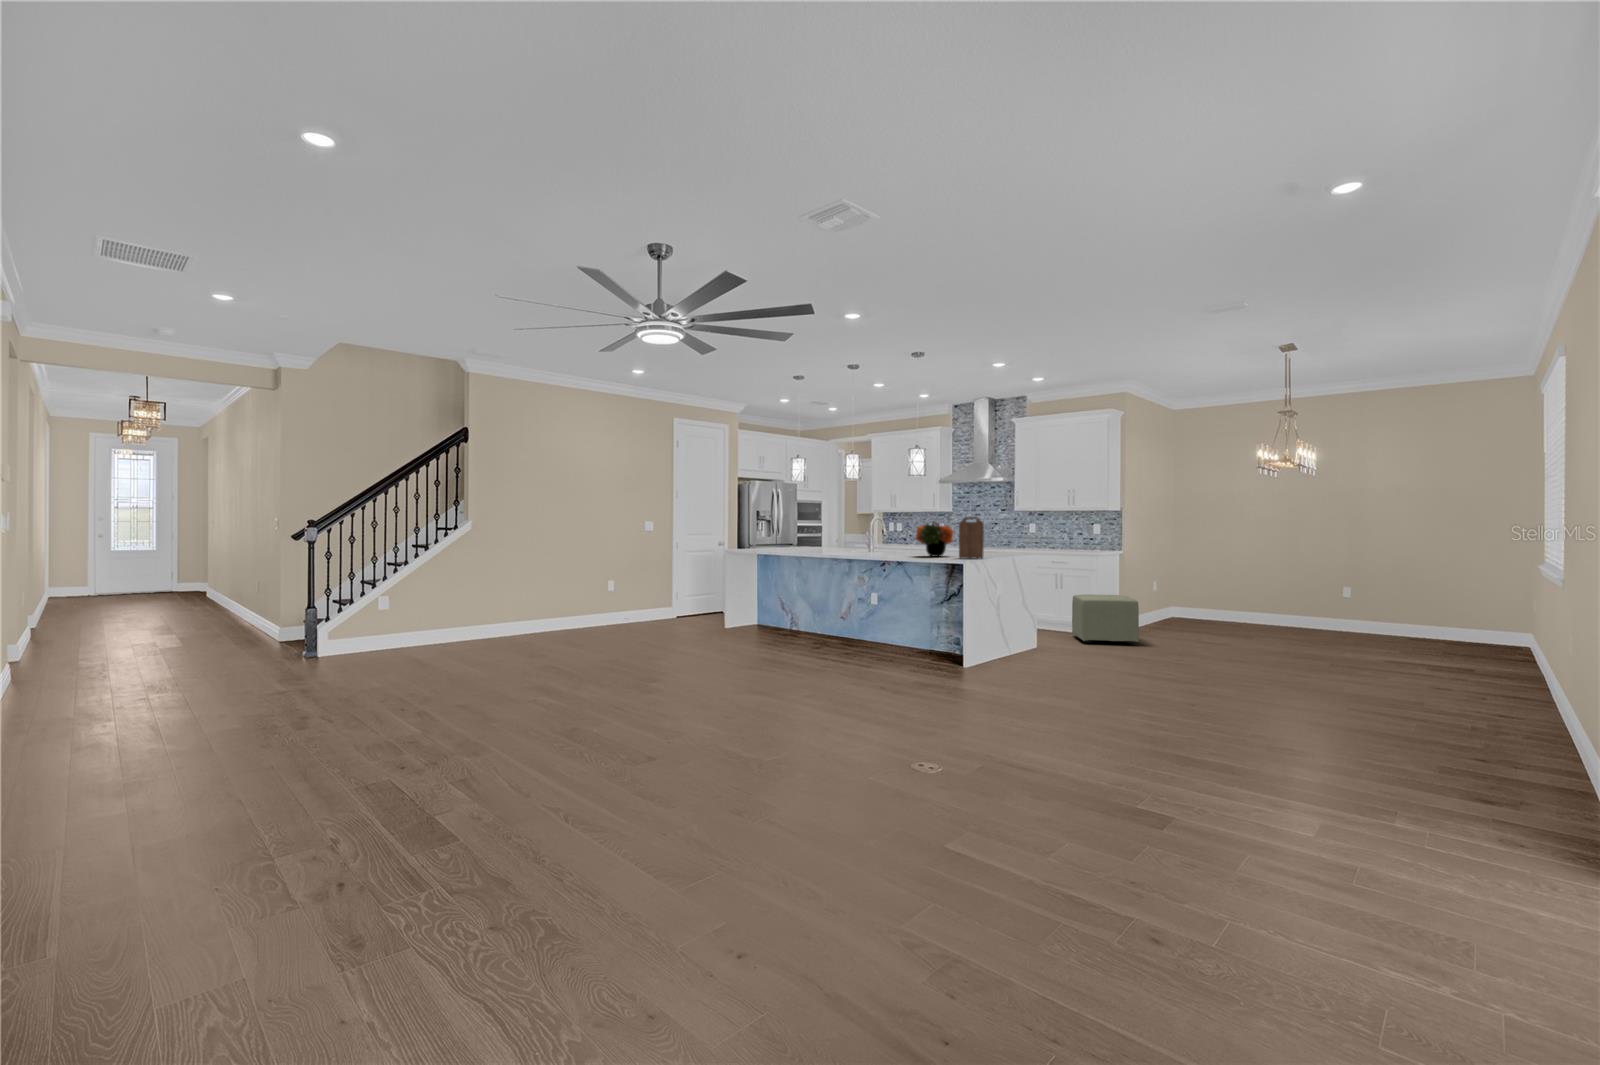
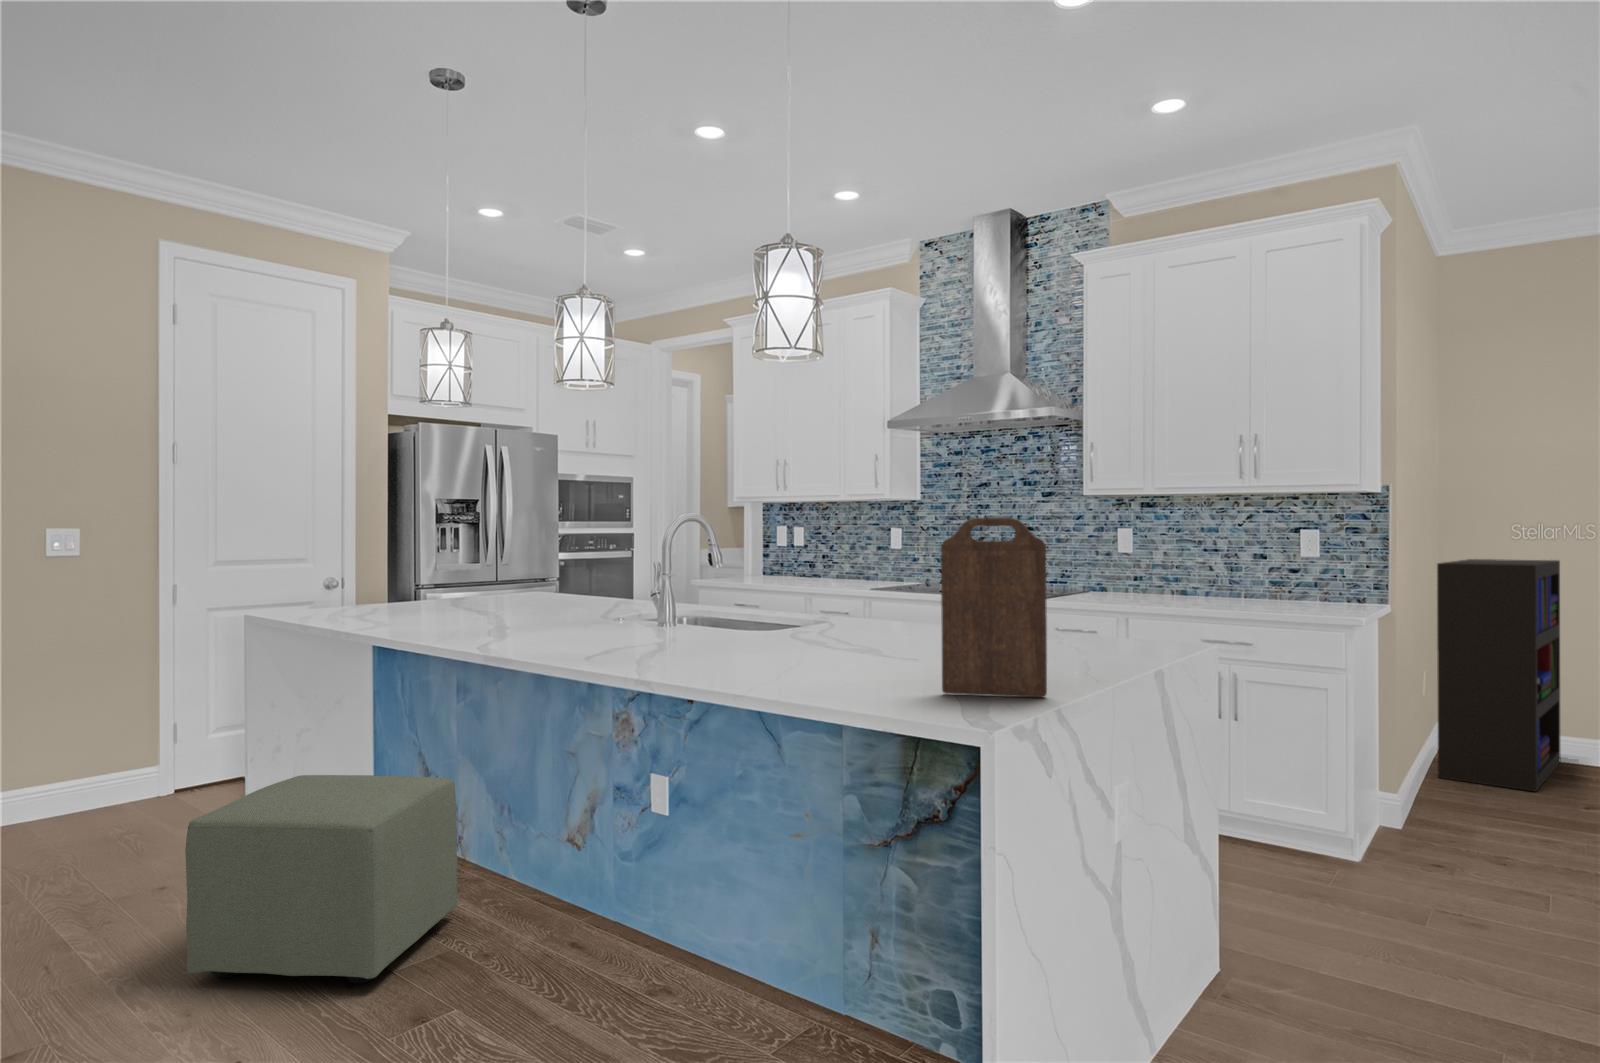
flower arrangement: present [915,522,953,557] -> none [769,536,923,675]
bookshelf: none [1156,538,1214,625] -> present [1437,559,1560,791]
ottoman: present [1072,594,1139,645] -> present [185,775,457,983]

